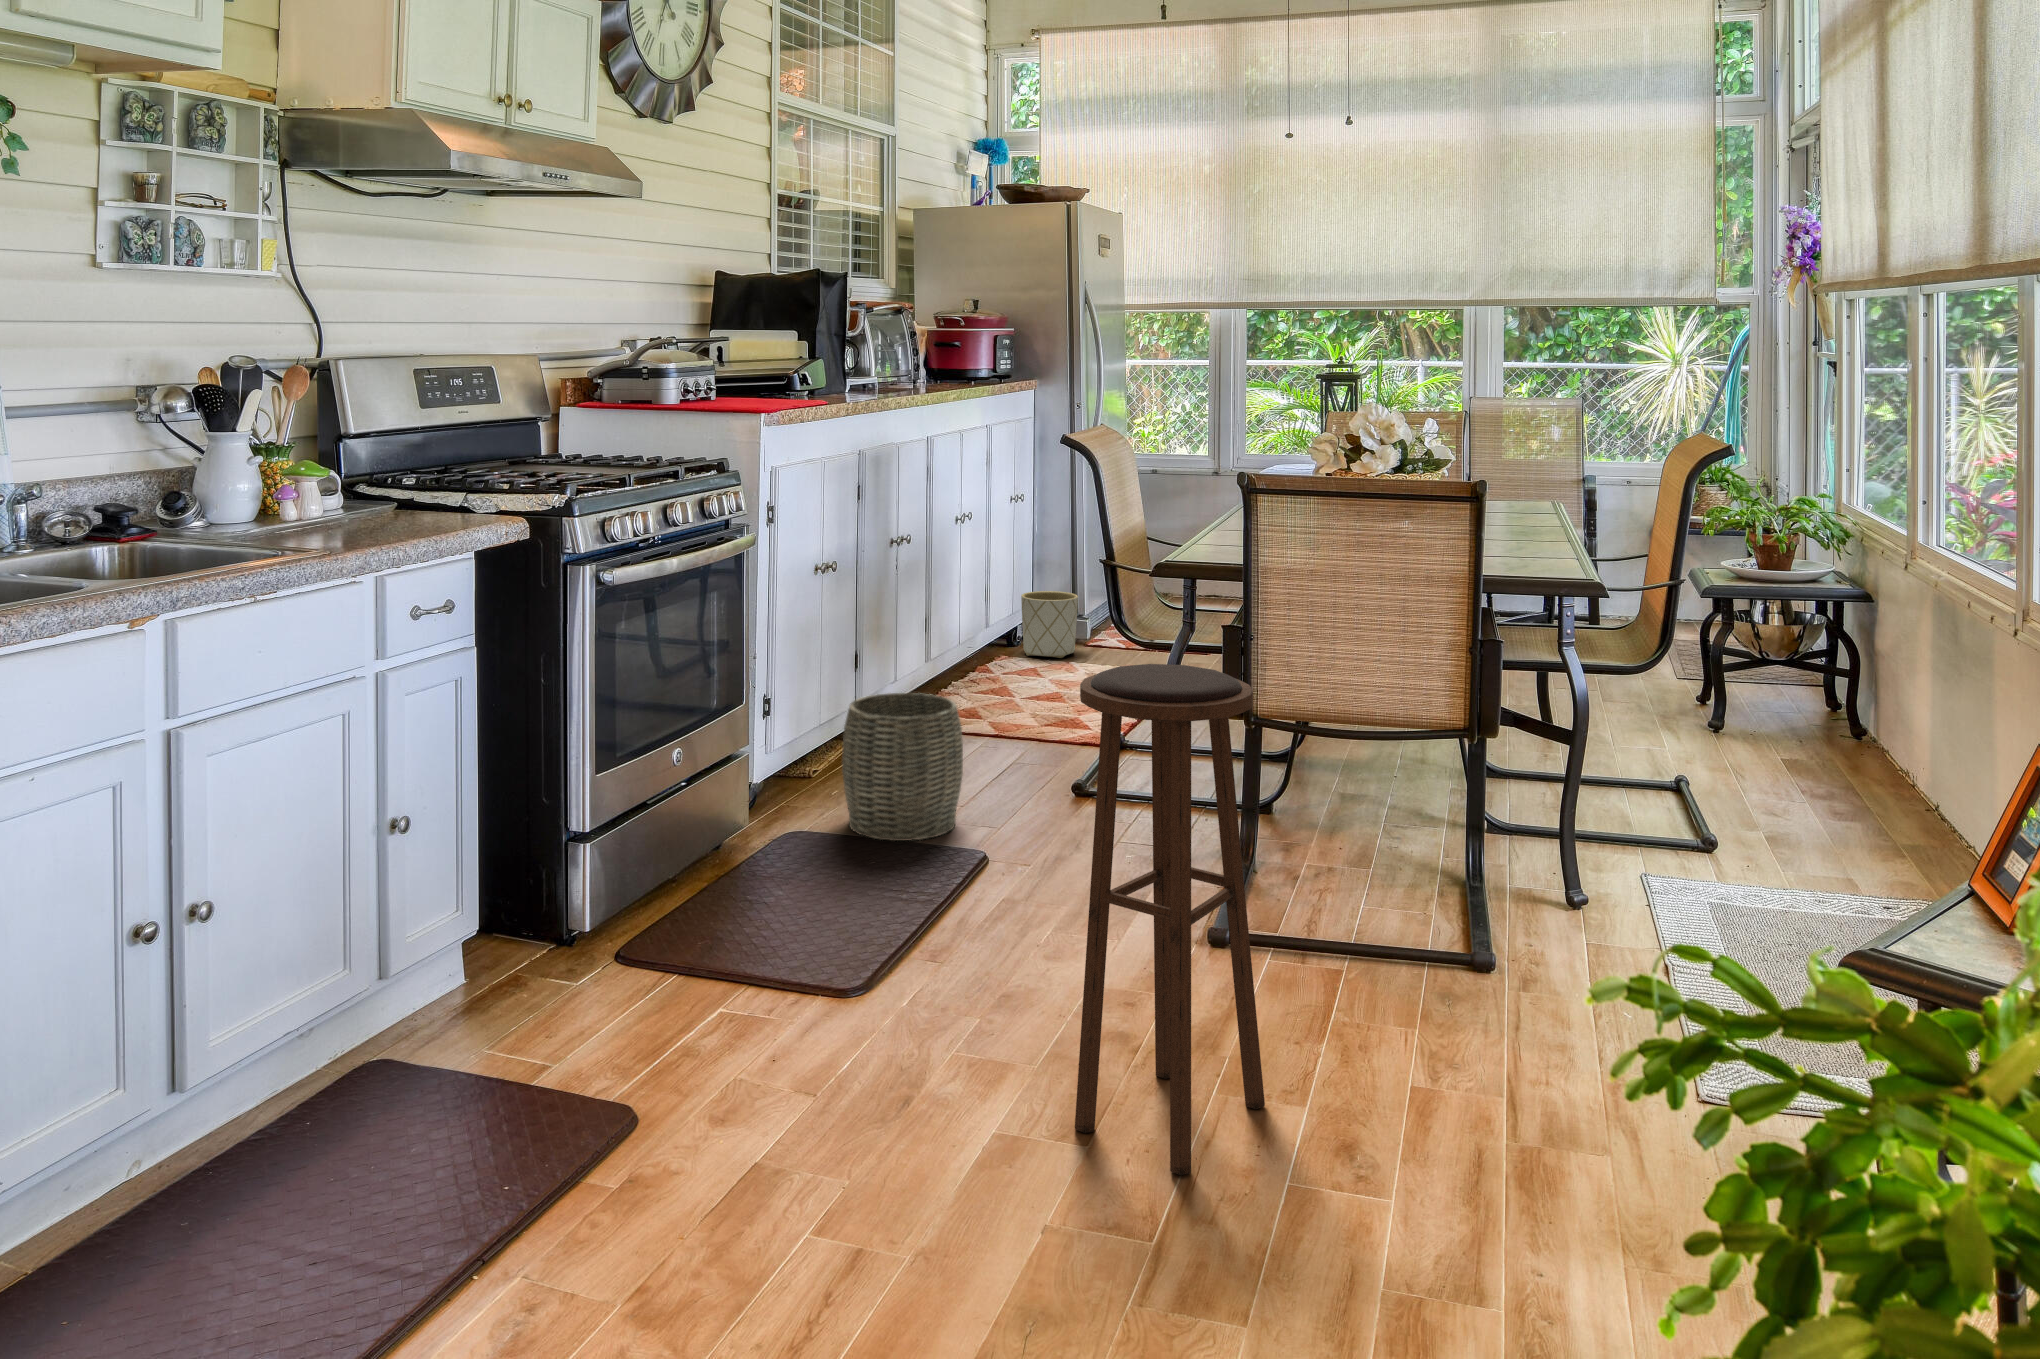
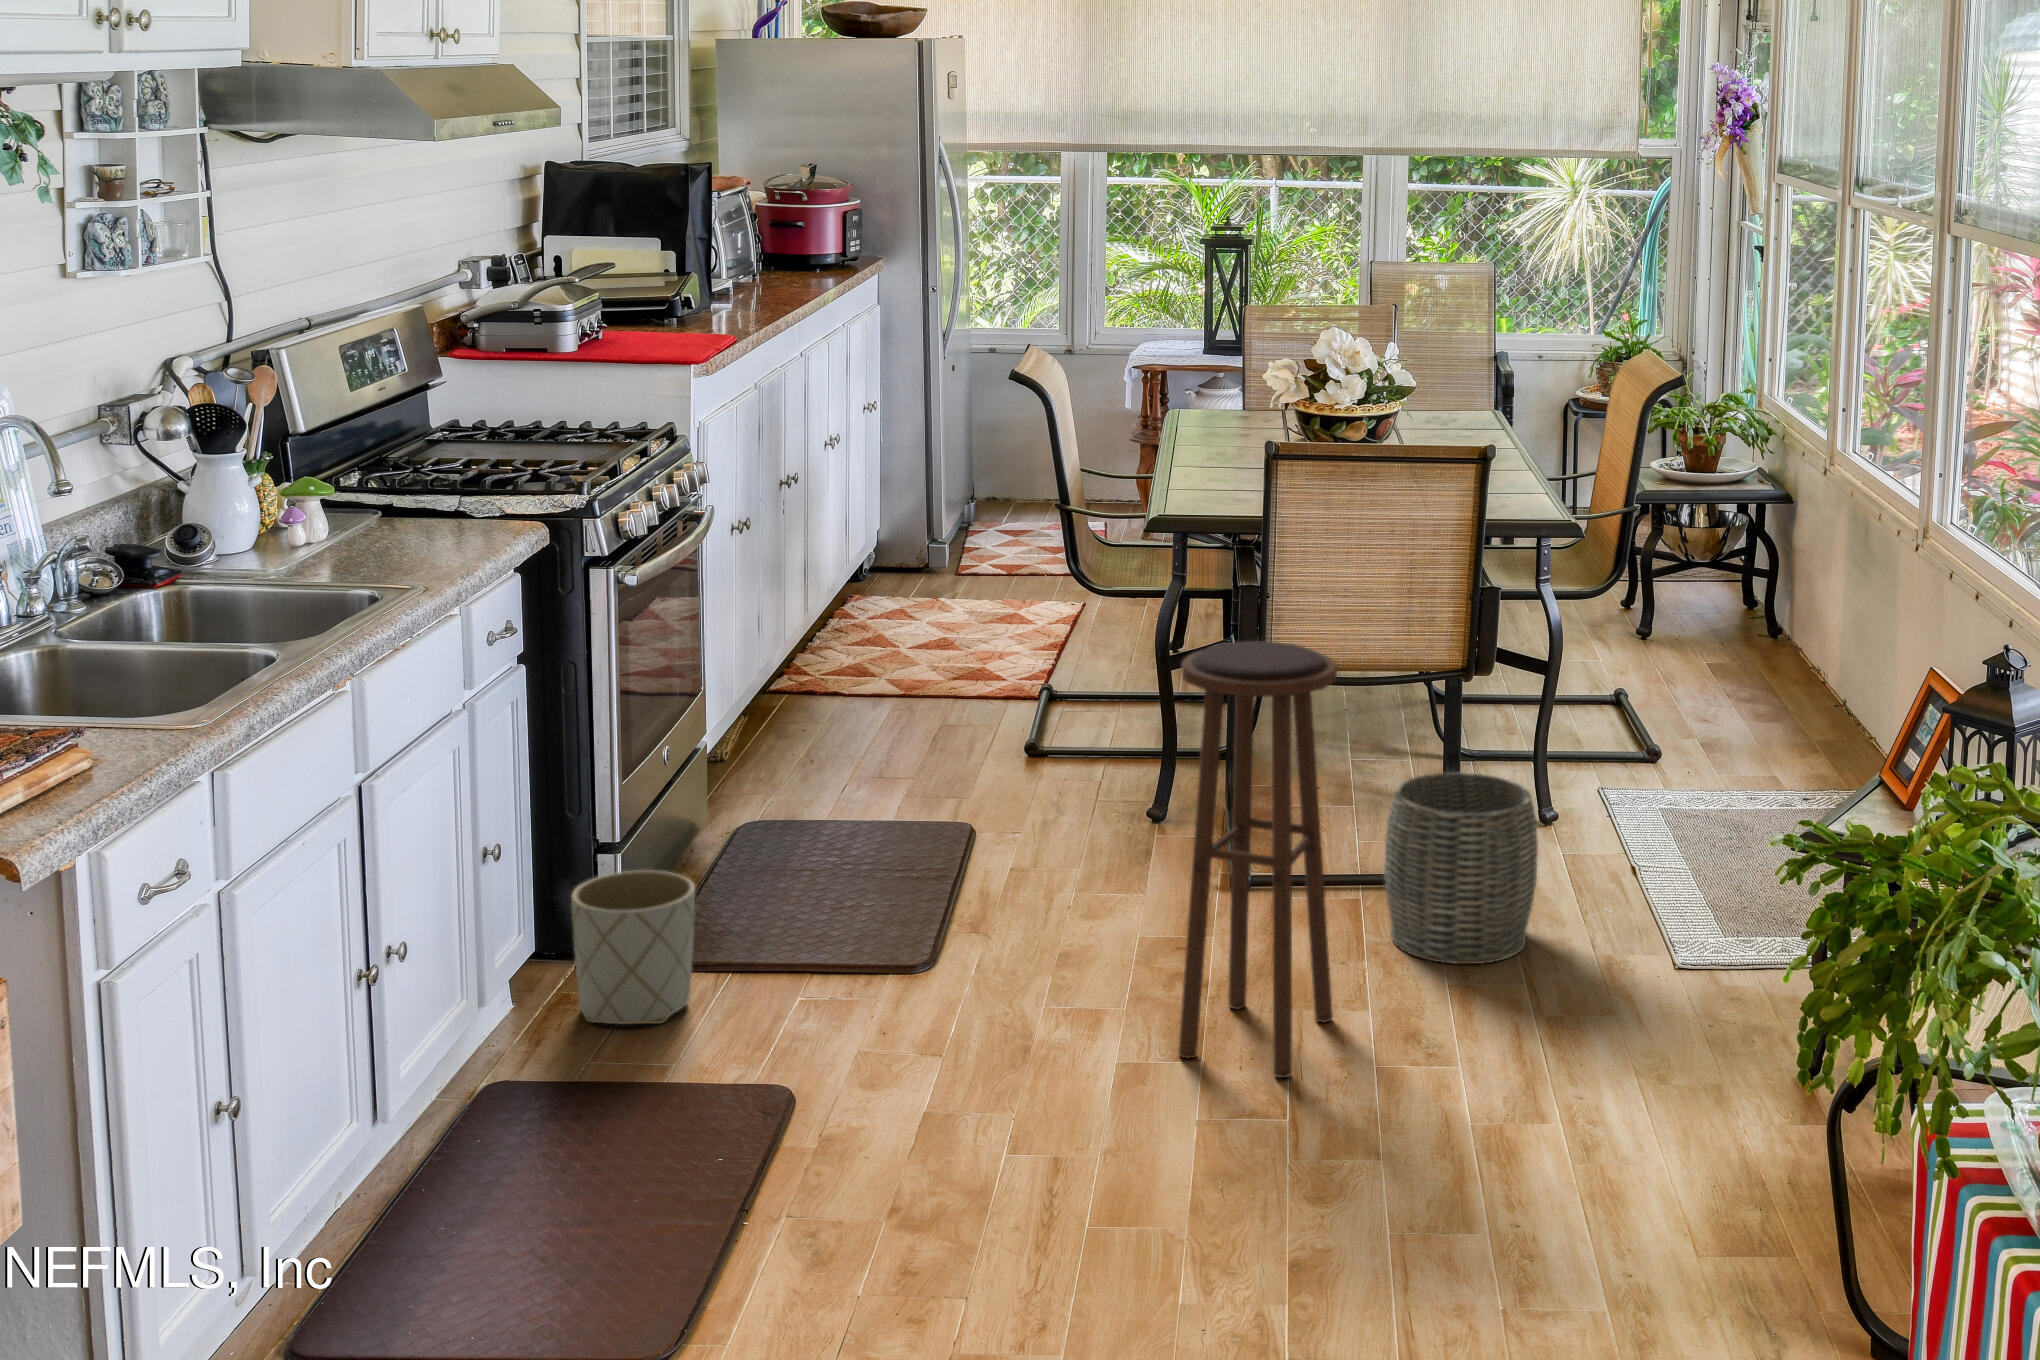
planter: present [1021,591,1078,658] -> present [571,870,695,1024]
woven basket: present [842,693,963,841] -> present [1384,773,1538,964]

